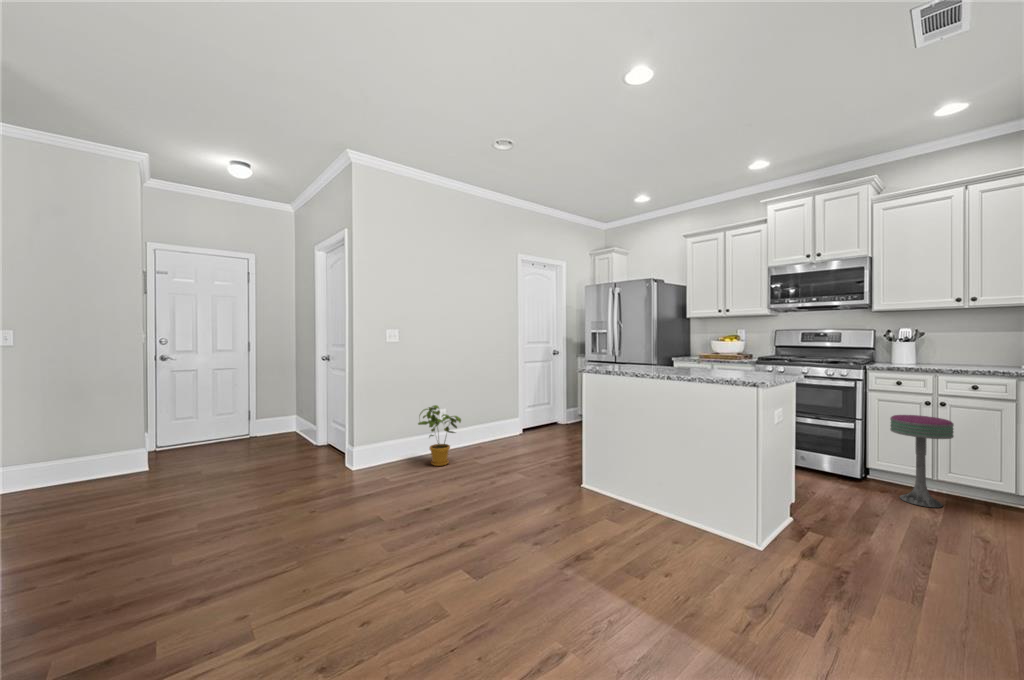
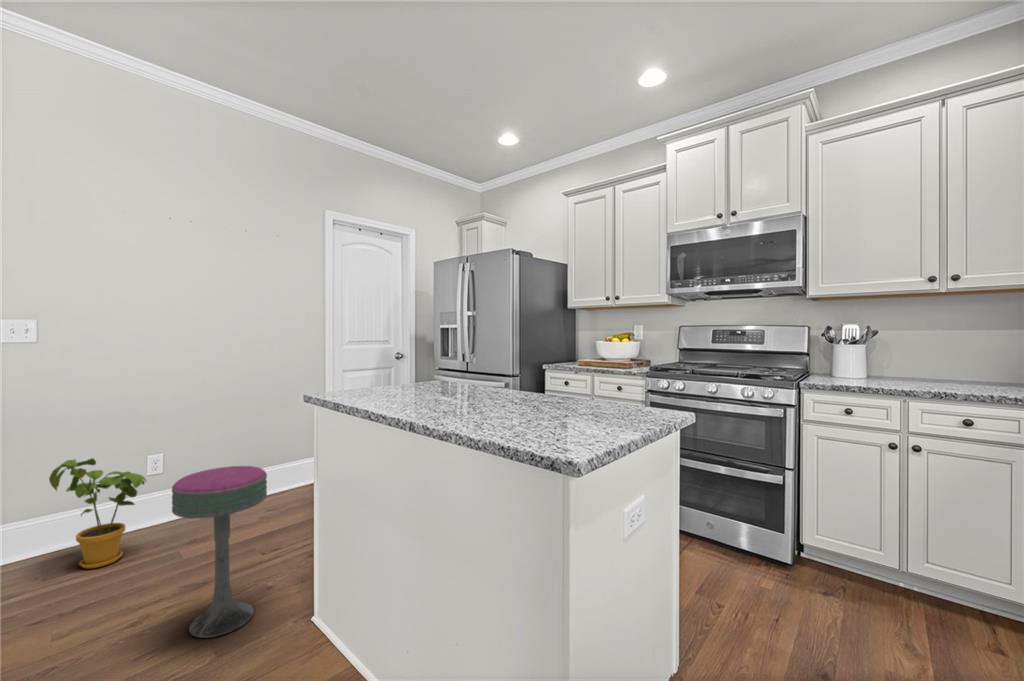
bar stool: present [890,415,954,507] -> present [172,466,267,638]

